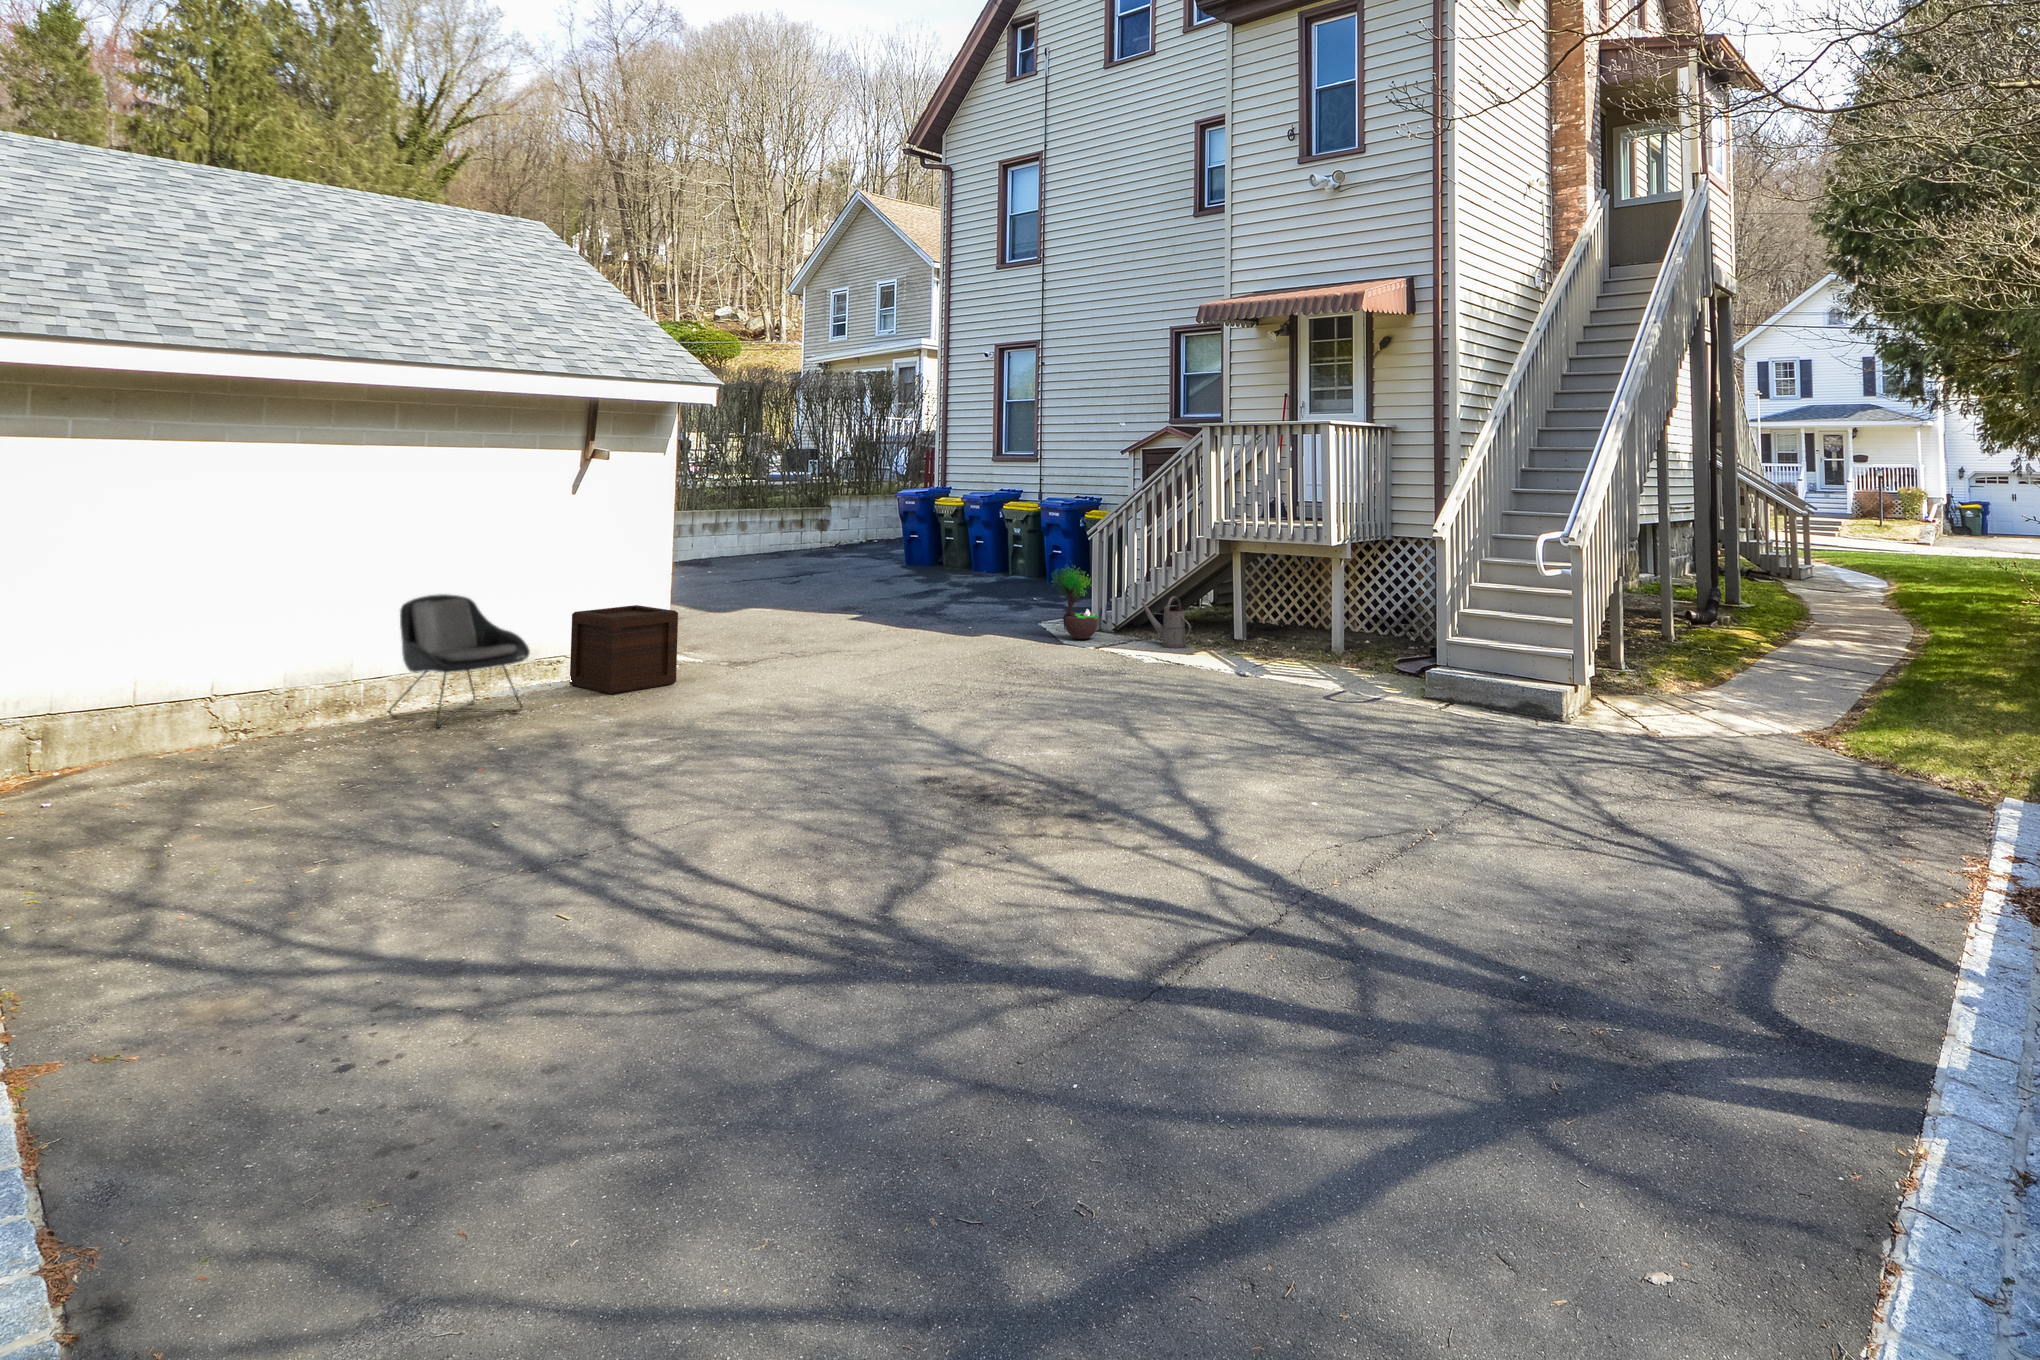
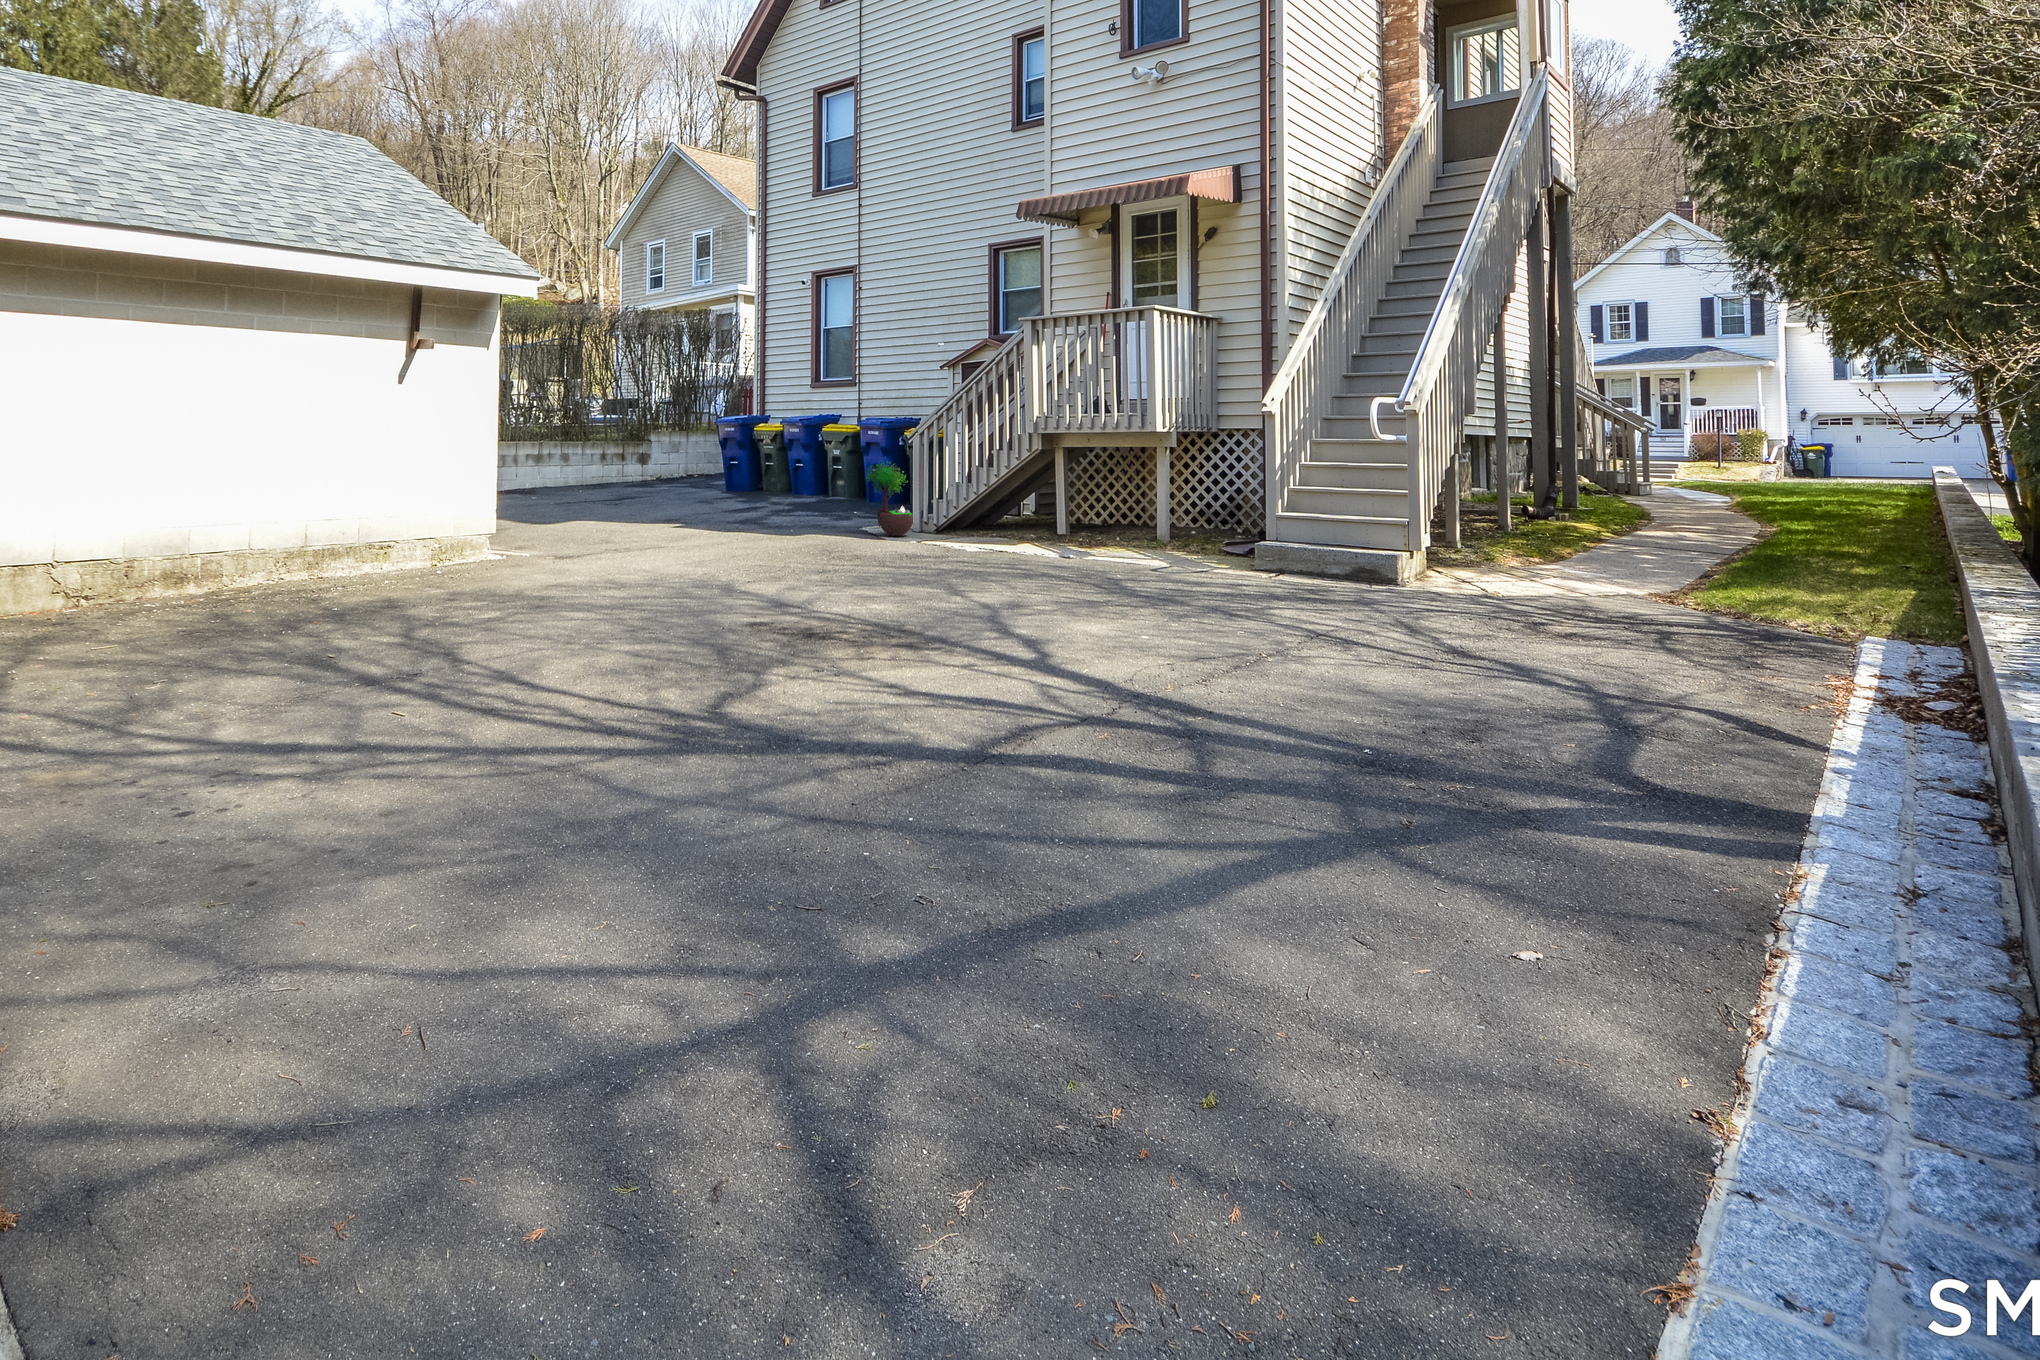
lounge chair: present [389,594,530,728] -> none [206,456,341,580]
watering can: present [1141,596,1191,648] -> none [957,493,1007,545]
wooden crate: present [570,605,678,694] -> none [383,480,488,562]

